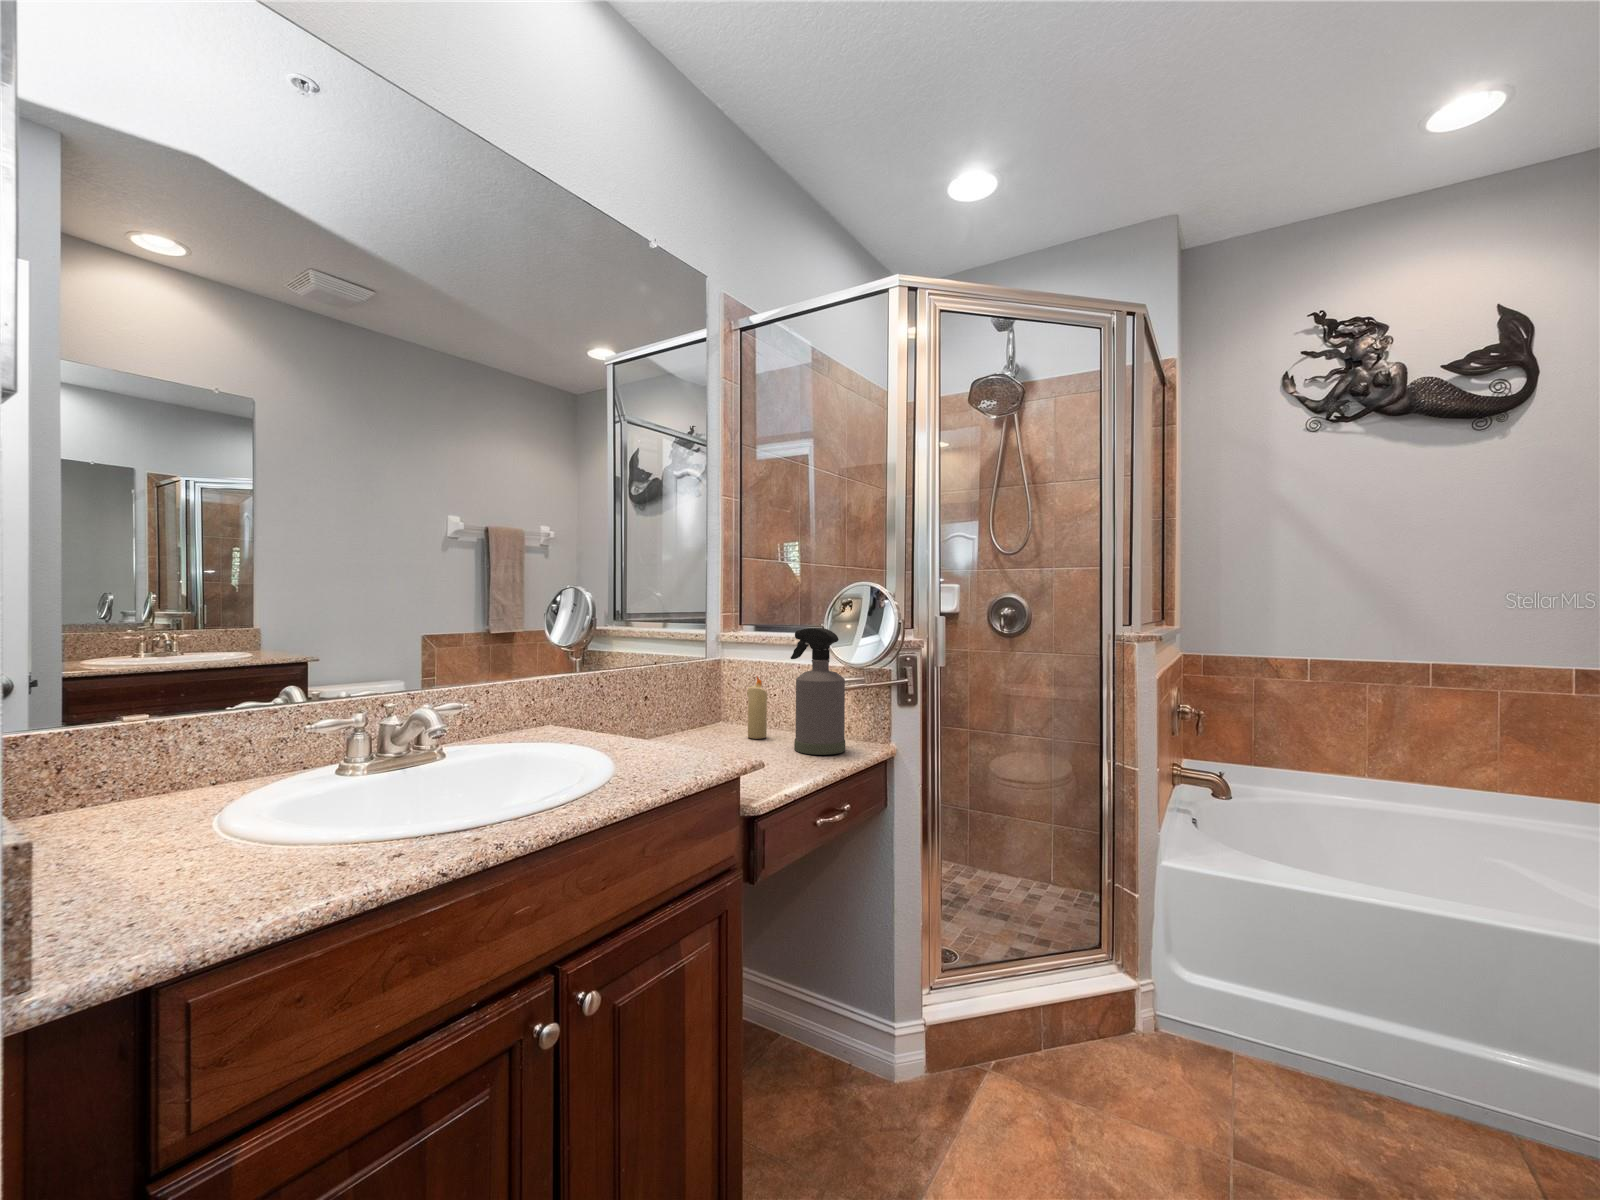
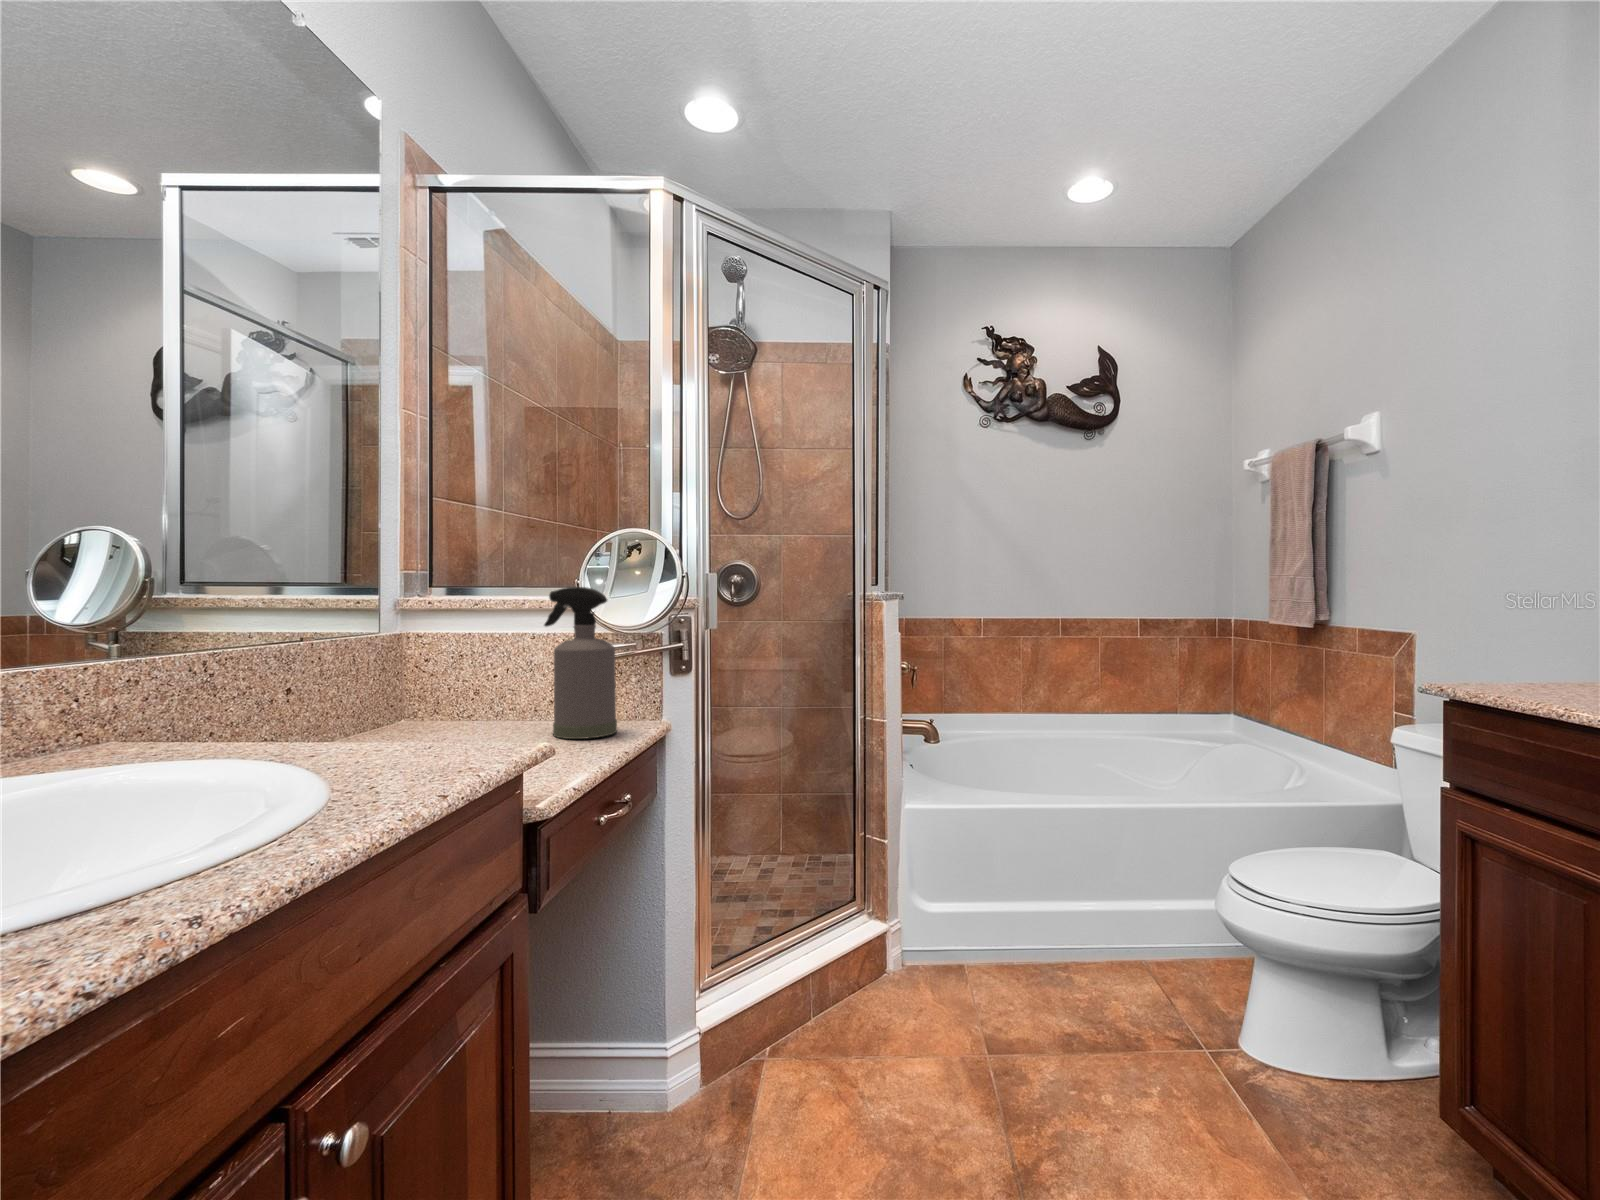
candle: present [747,676,768,739] -> none [481,651,509,729]

